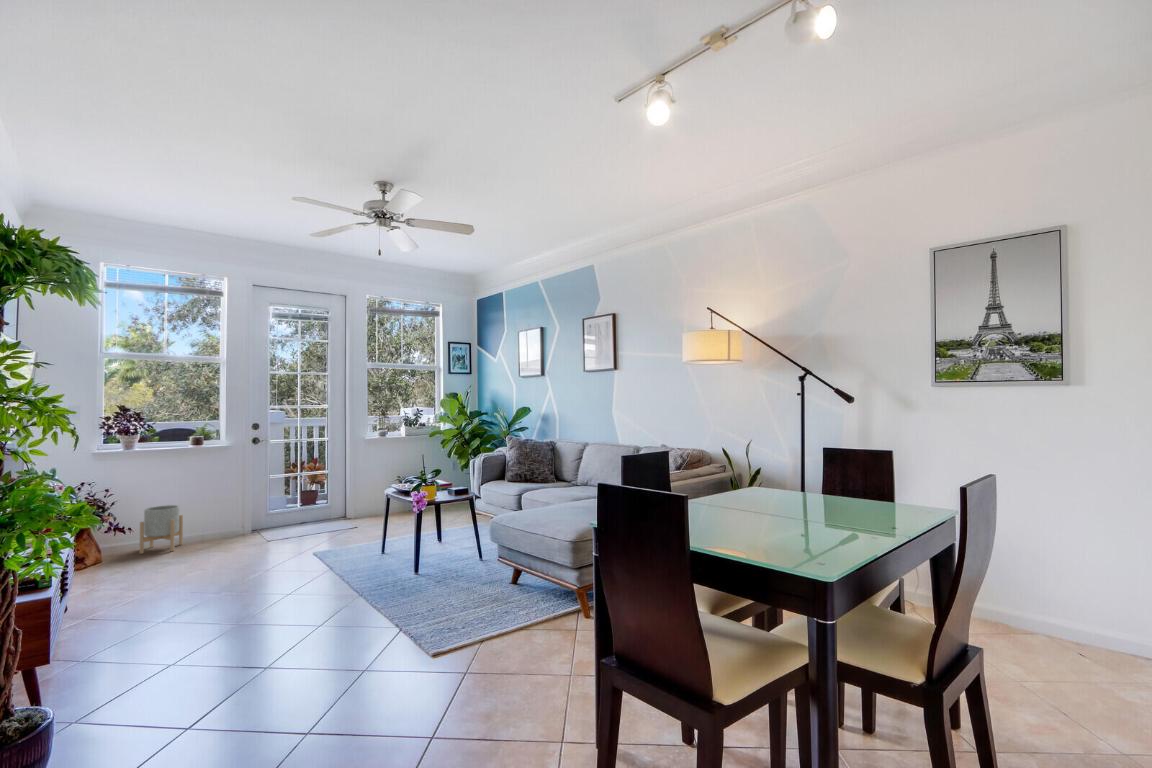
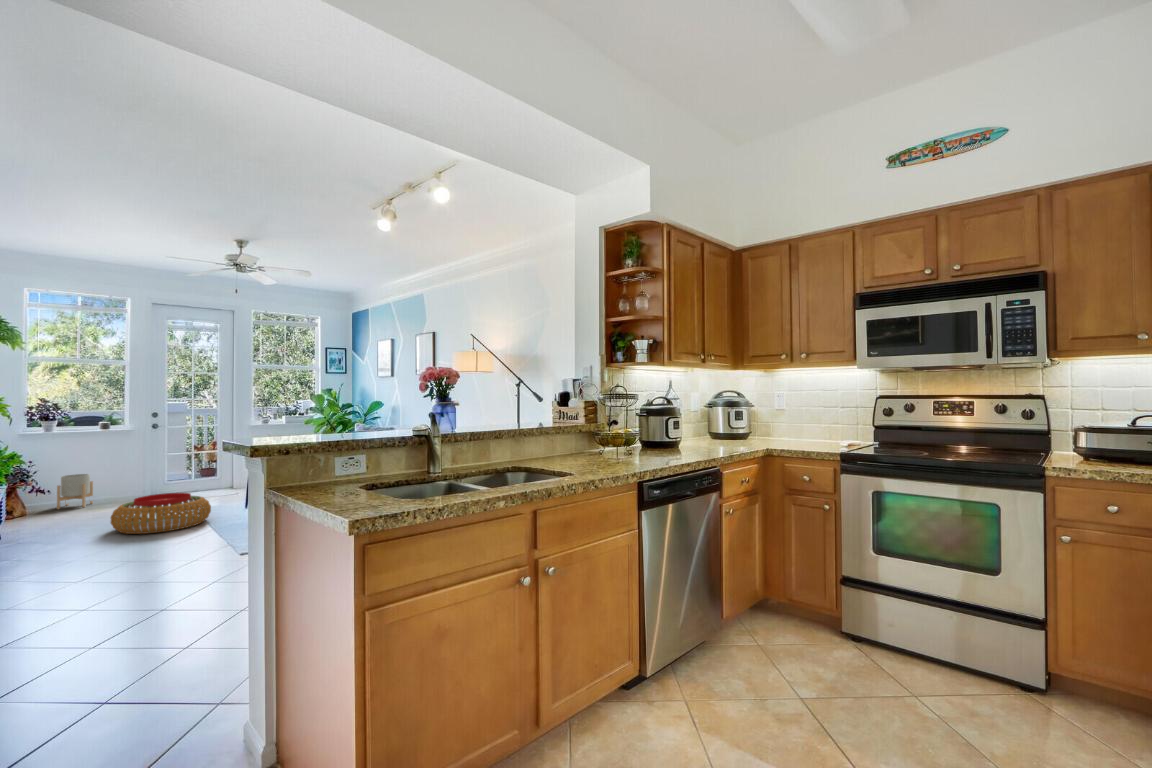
pouf: none [216,542,347,610] -> present [111,493,211,534]

